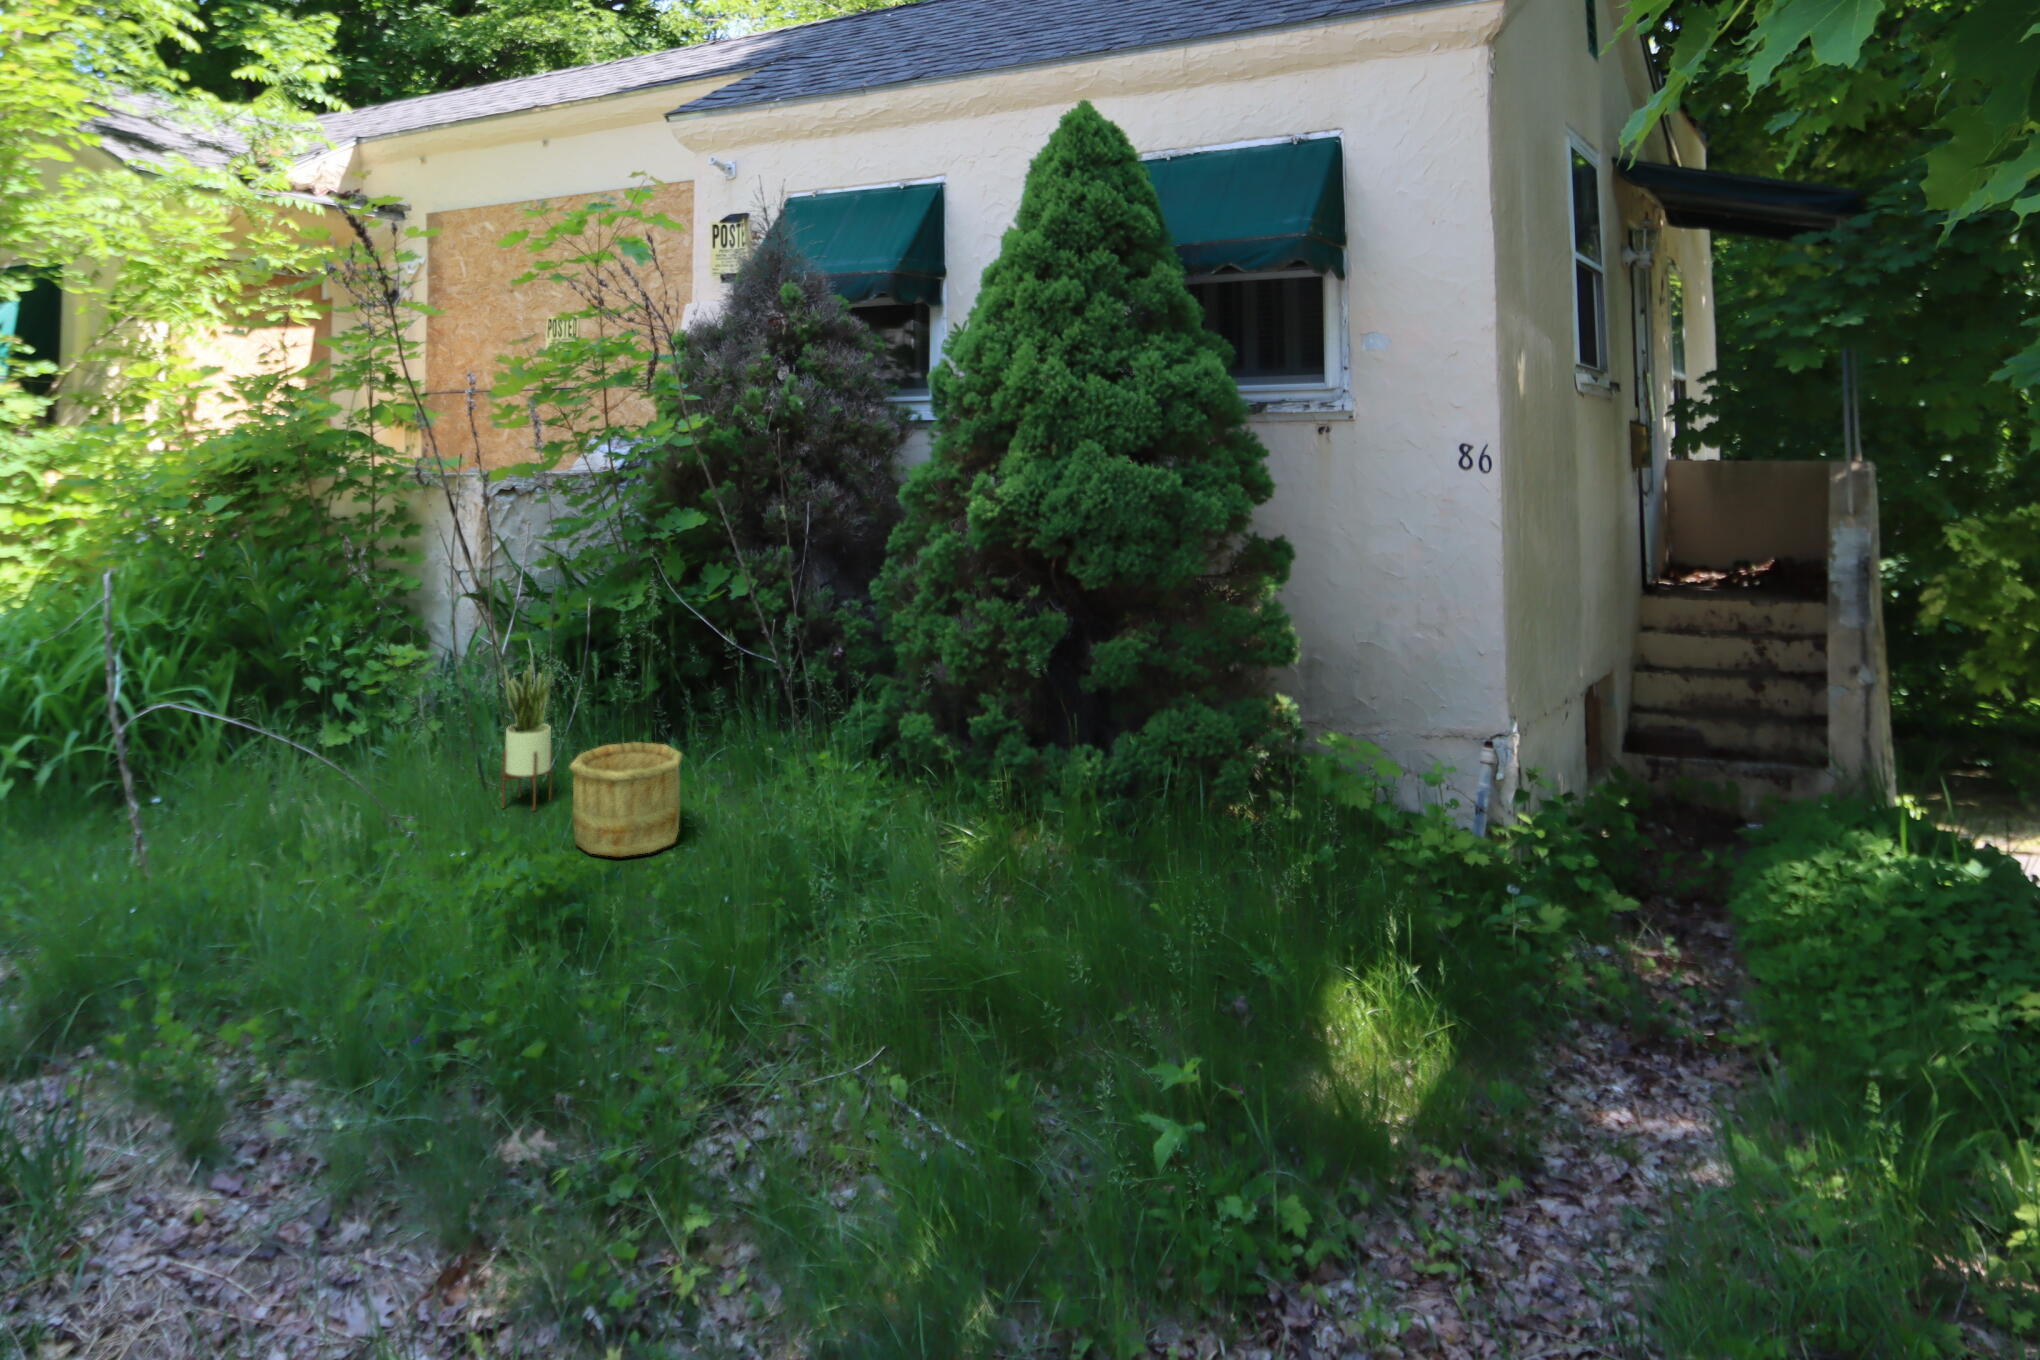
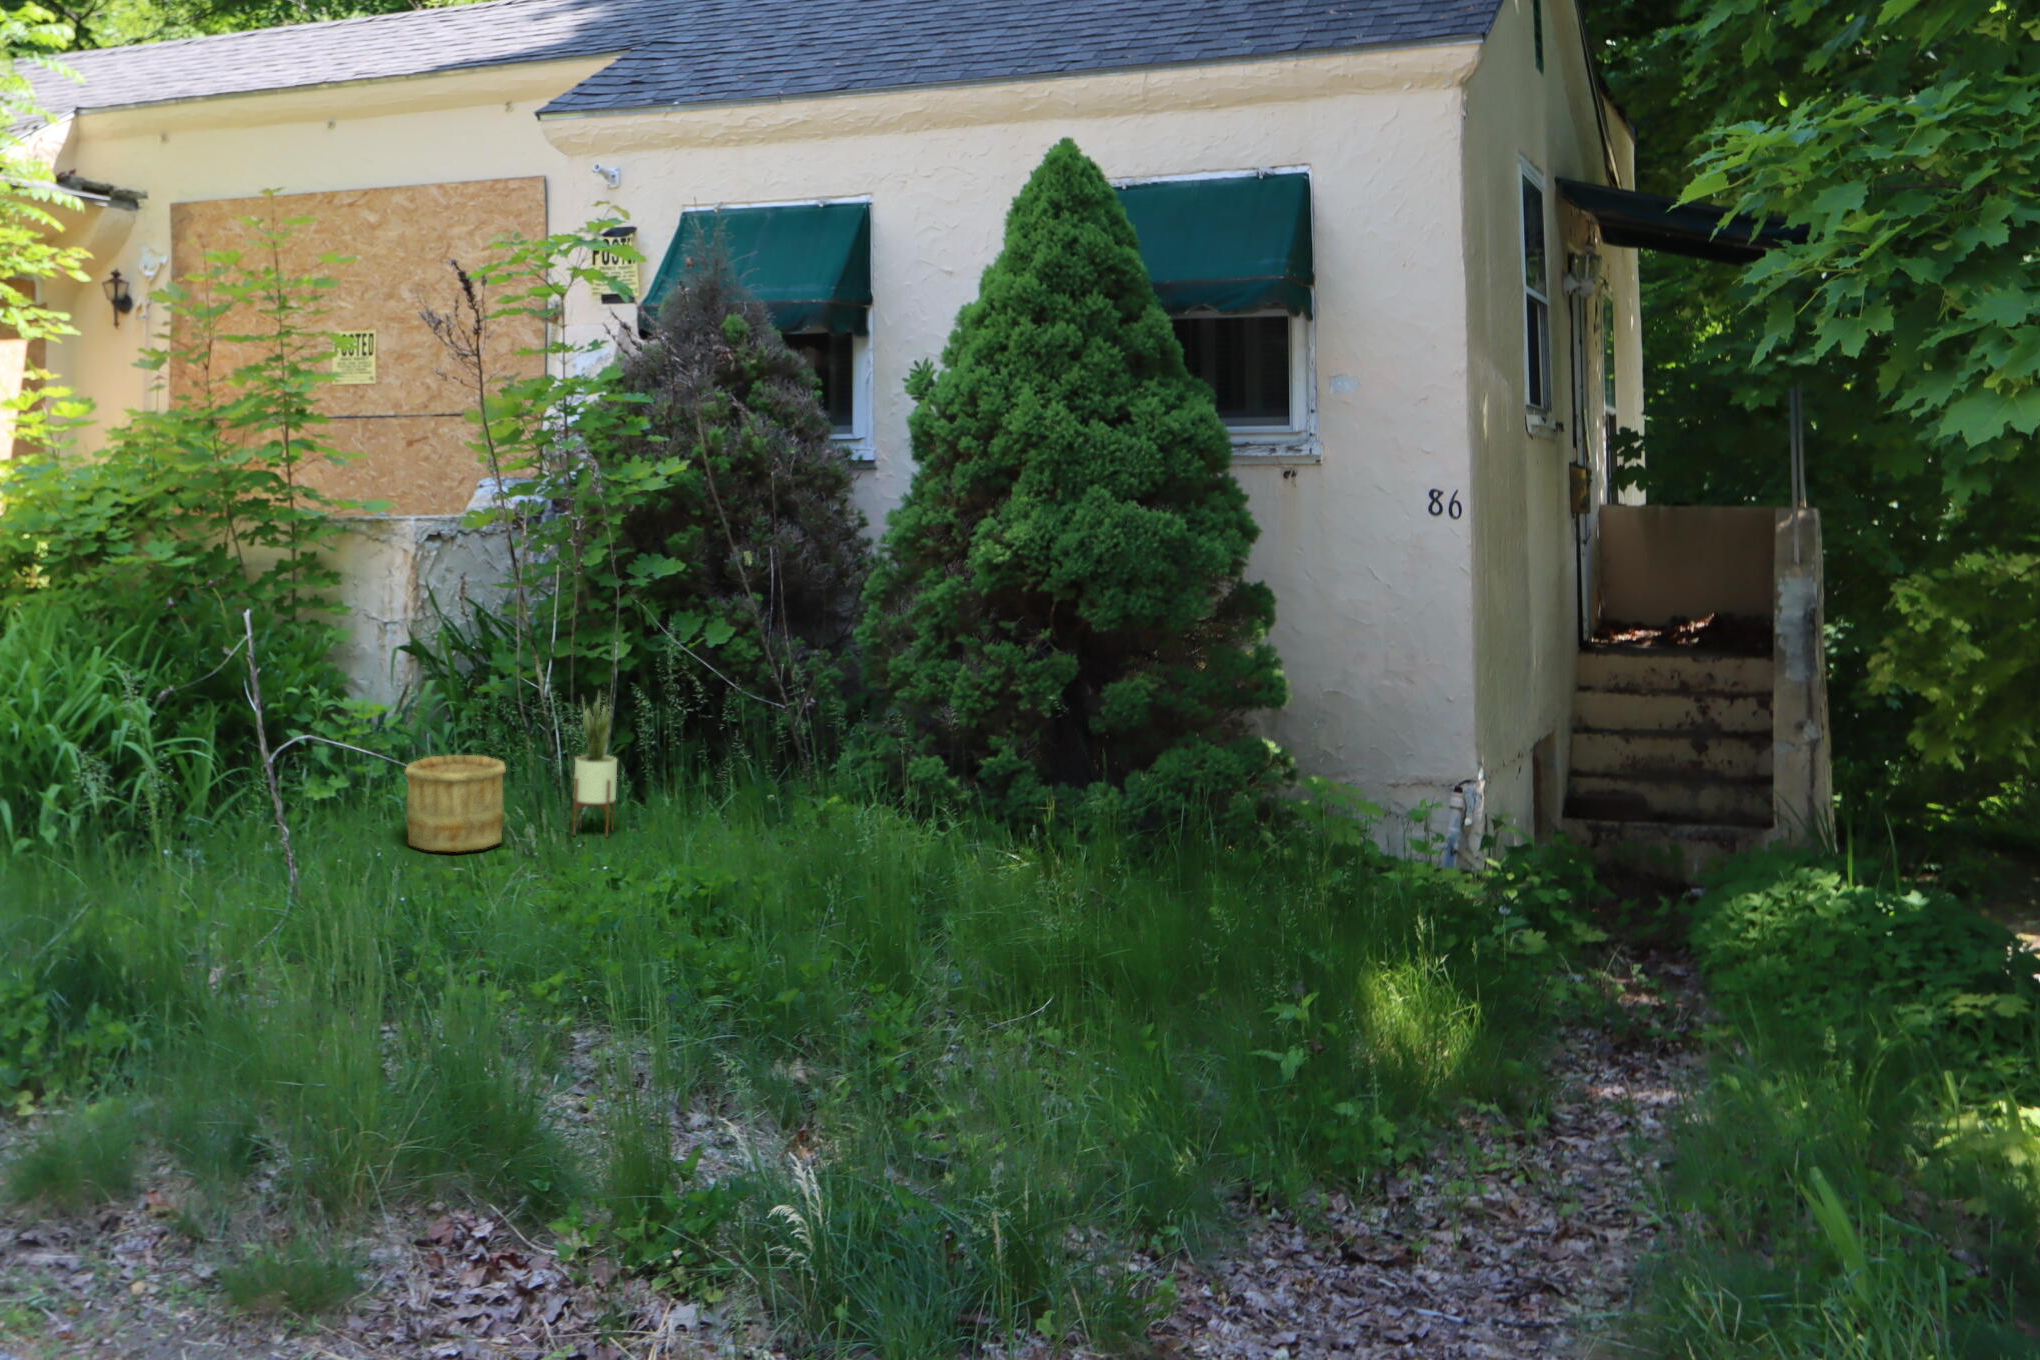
wooden bucket: present [569,742,682,857] -> present [405,755,506,852]

